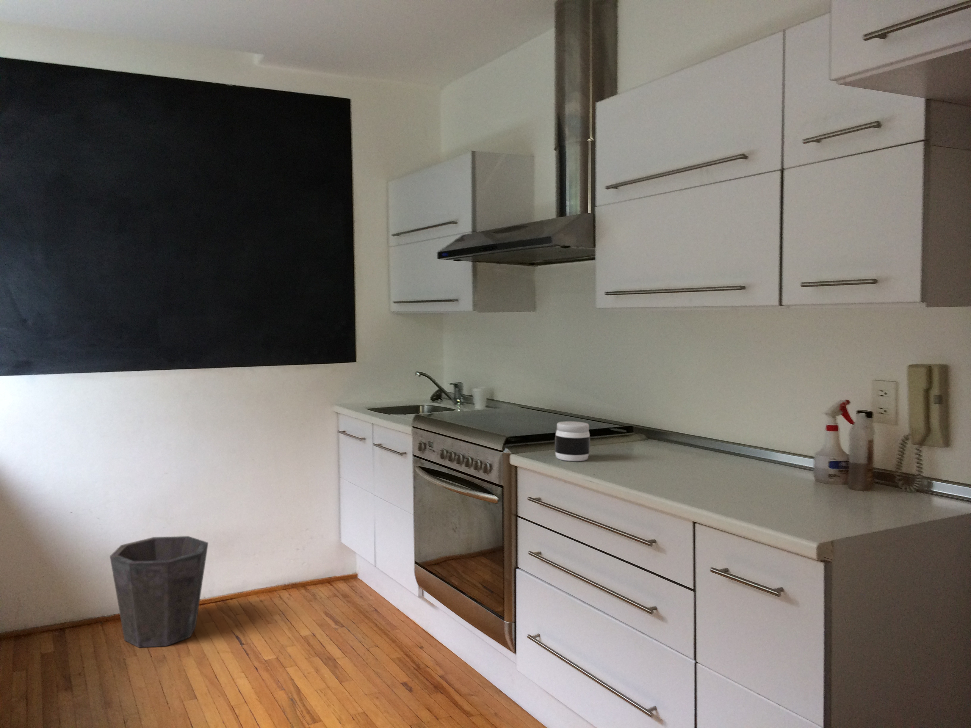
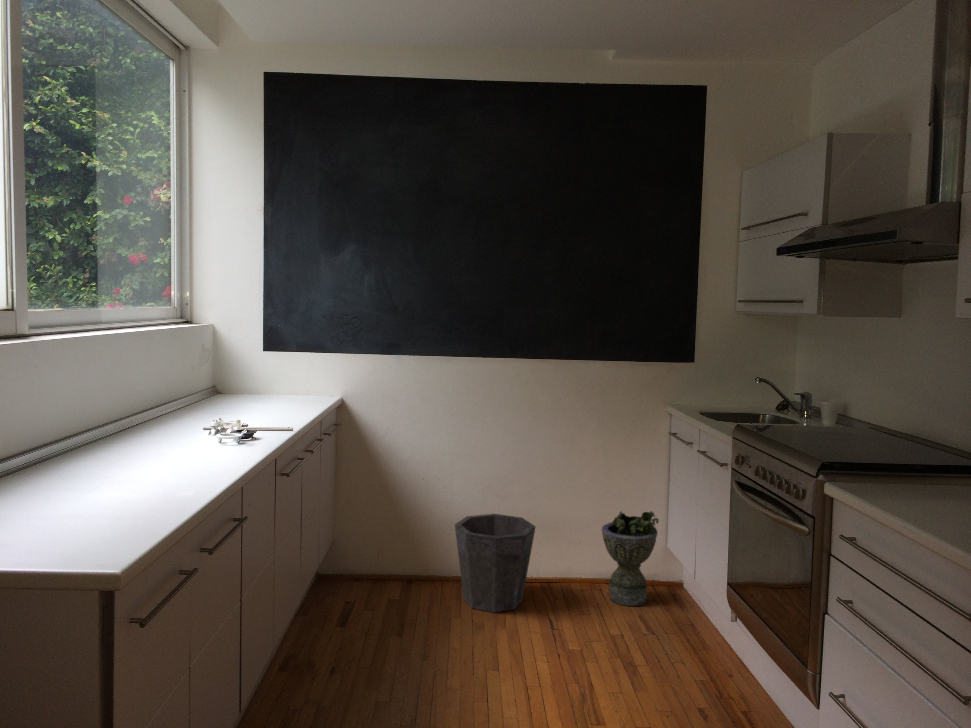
jar: present [555,421,590,461] -> none [882,450,932,501]
planter: none [277,509,335,608] -> present [602,511,659,606]

